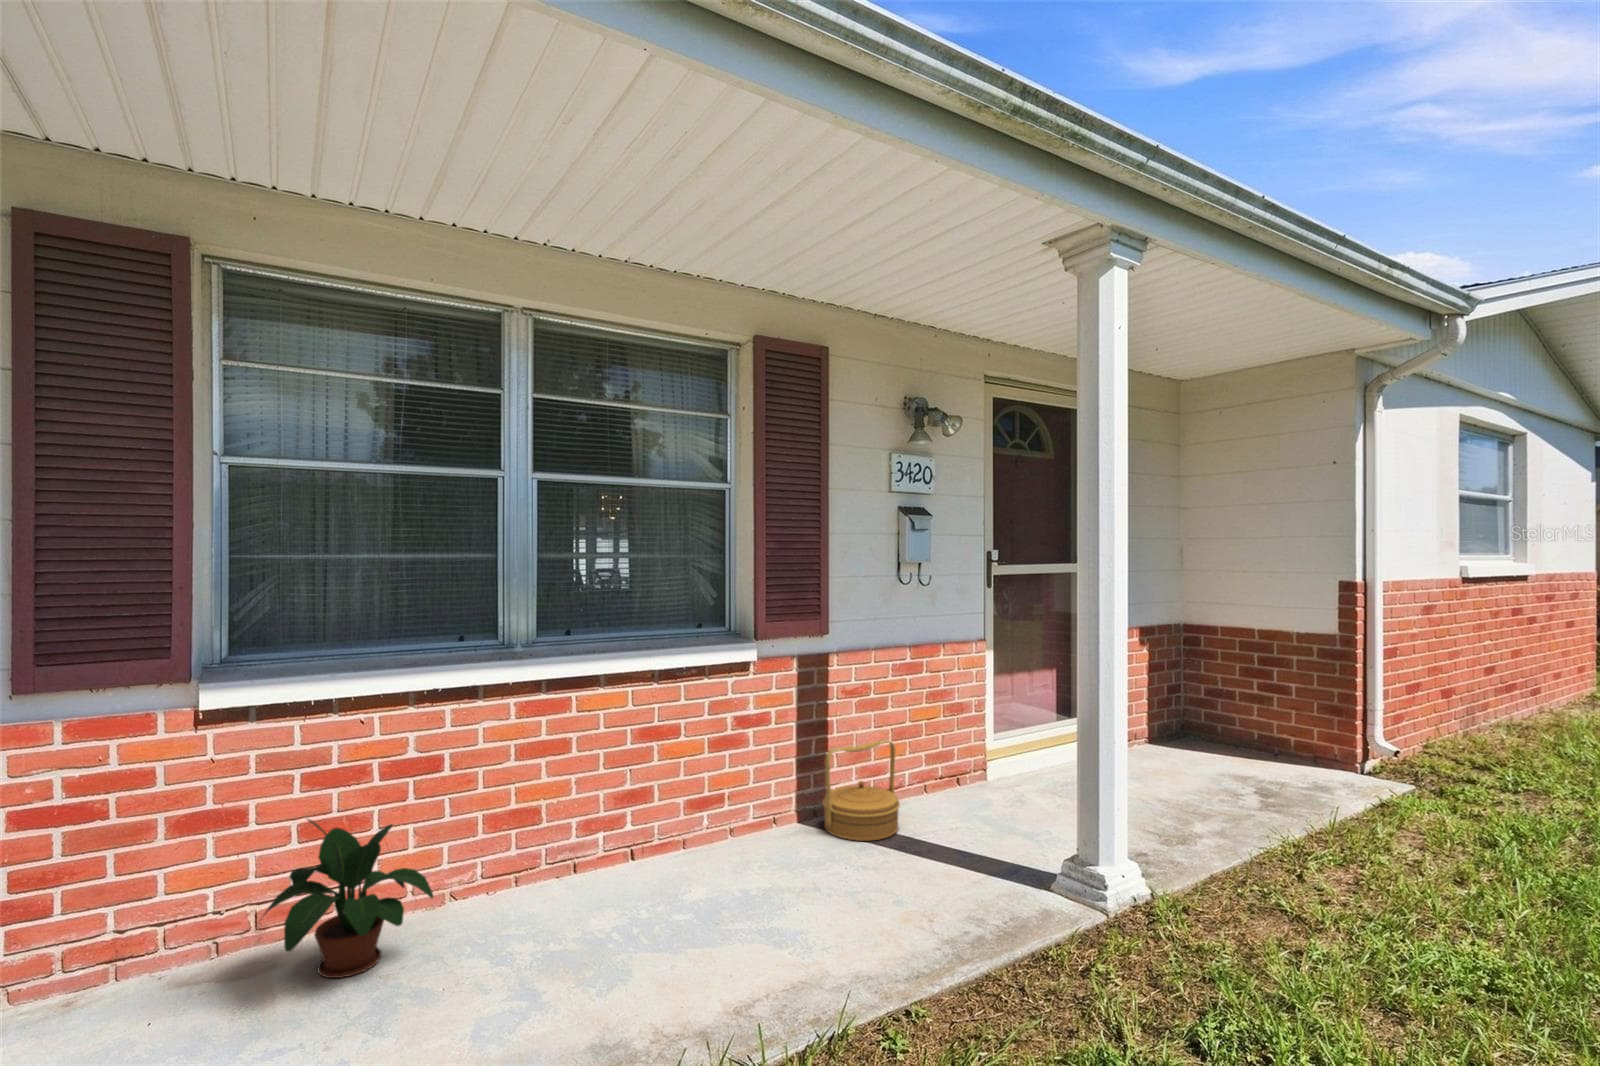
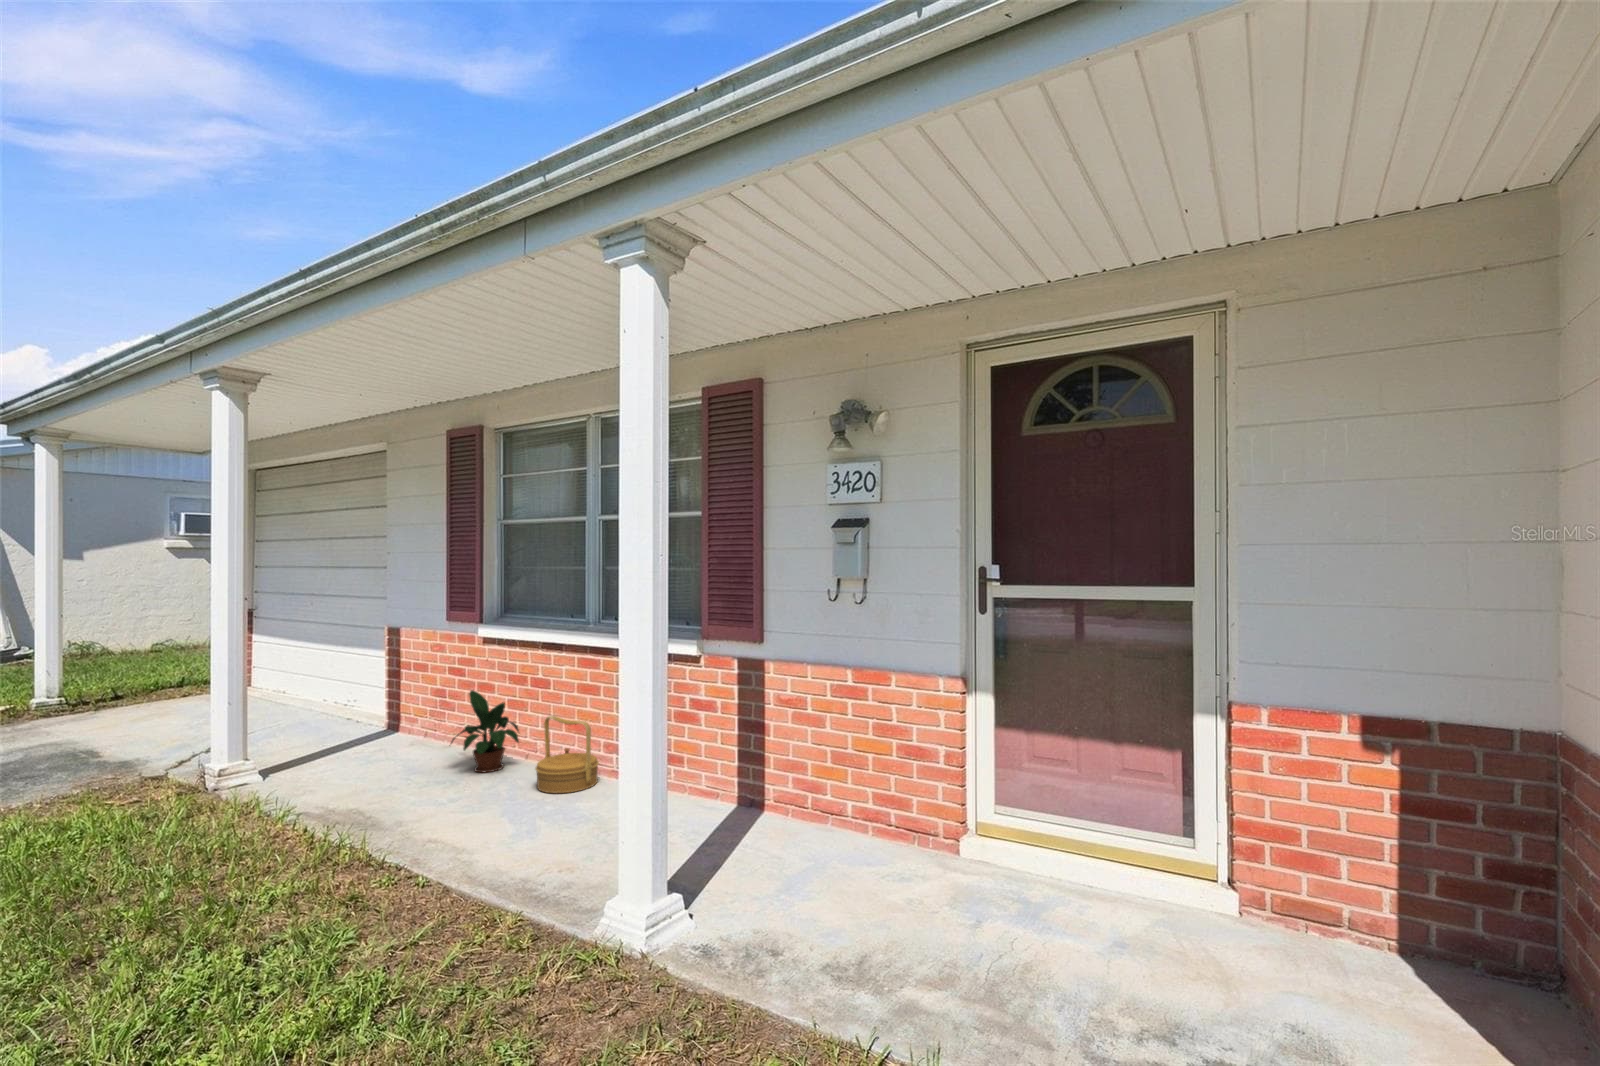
woven basket: present [823,739,900,841] -> present [536,716,599,794]

